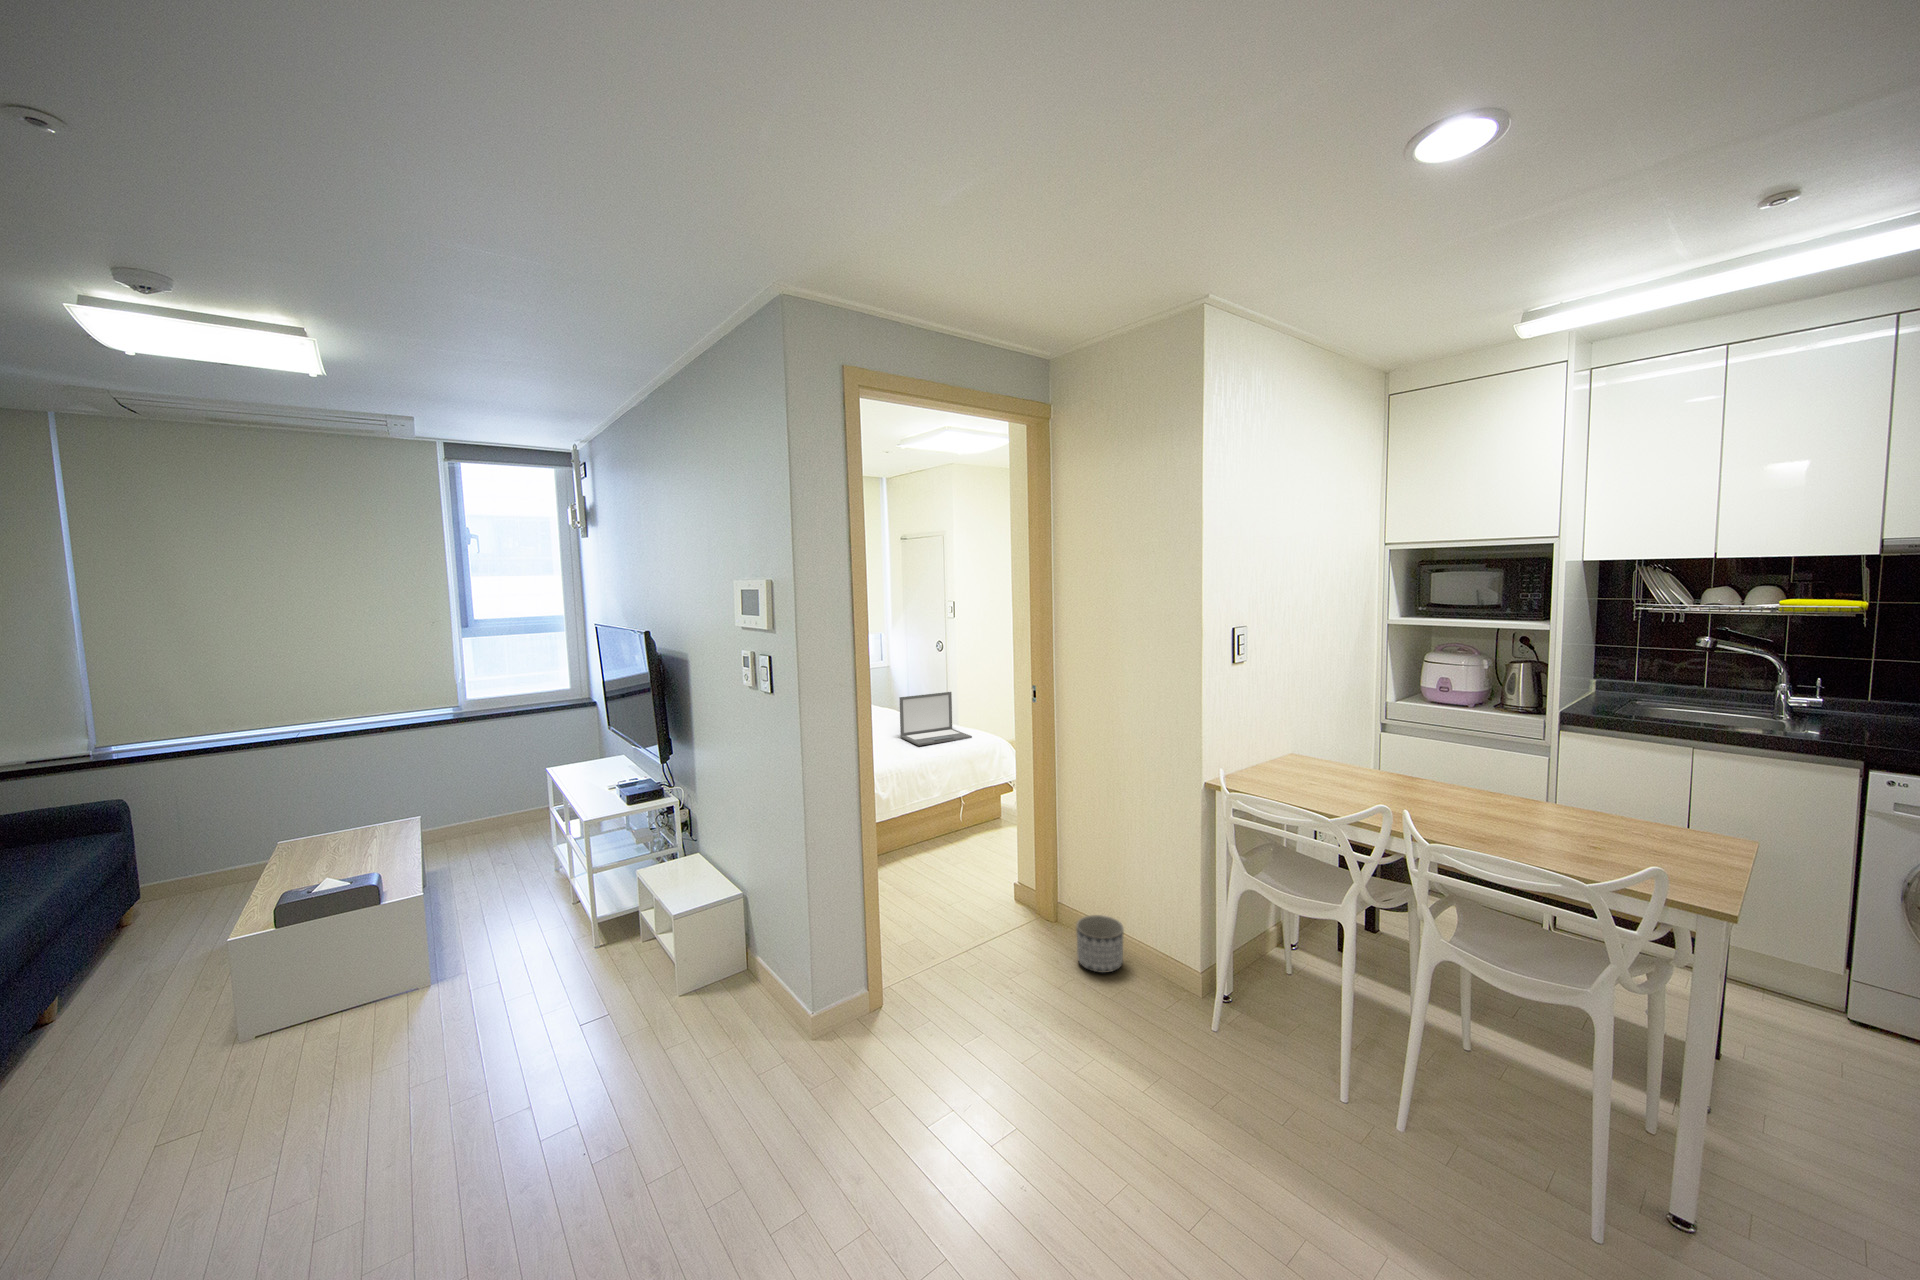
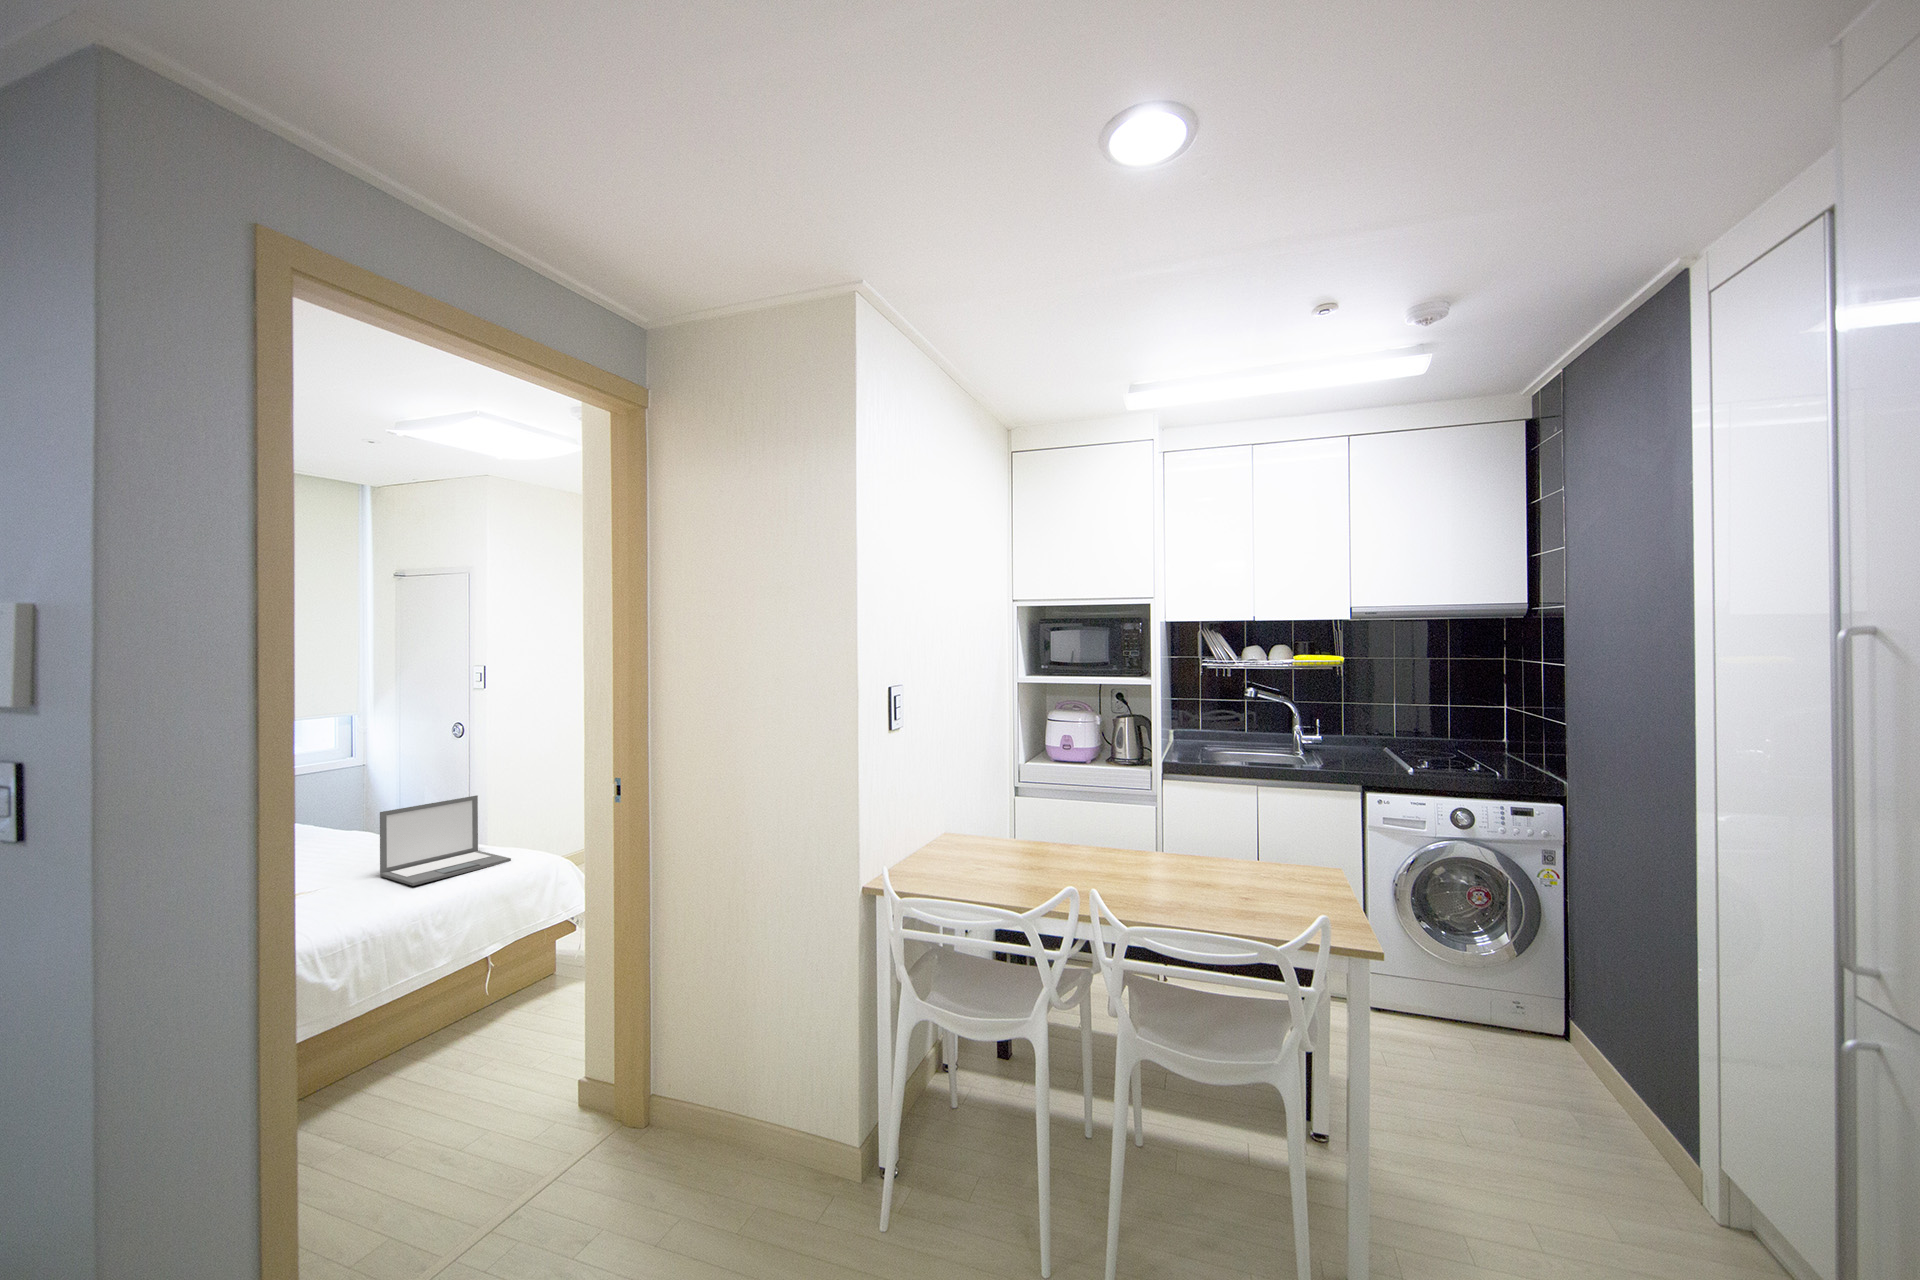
planter: present [1076,915,1124,973] -> none [682,1103,753,1199]

